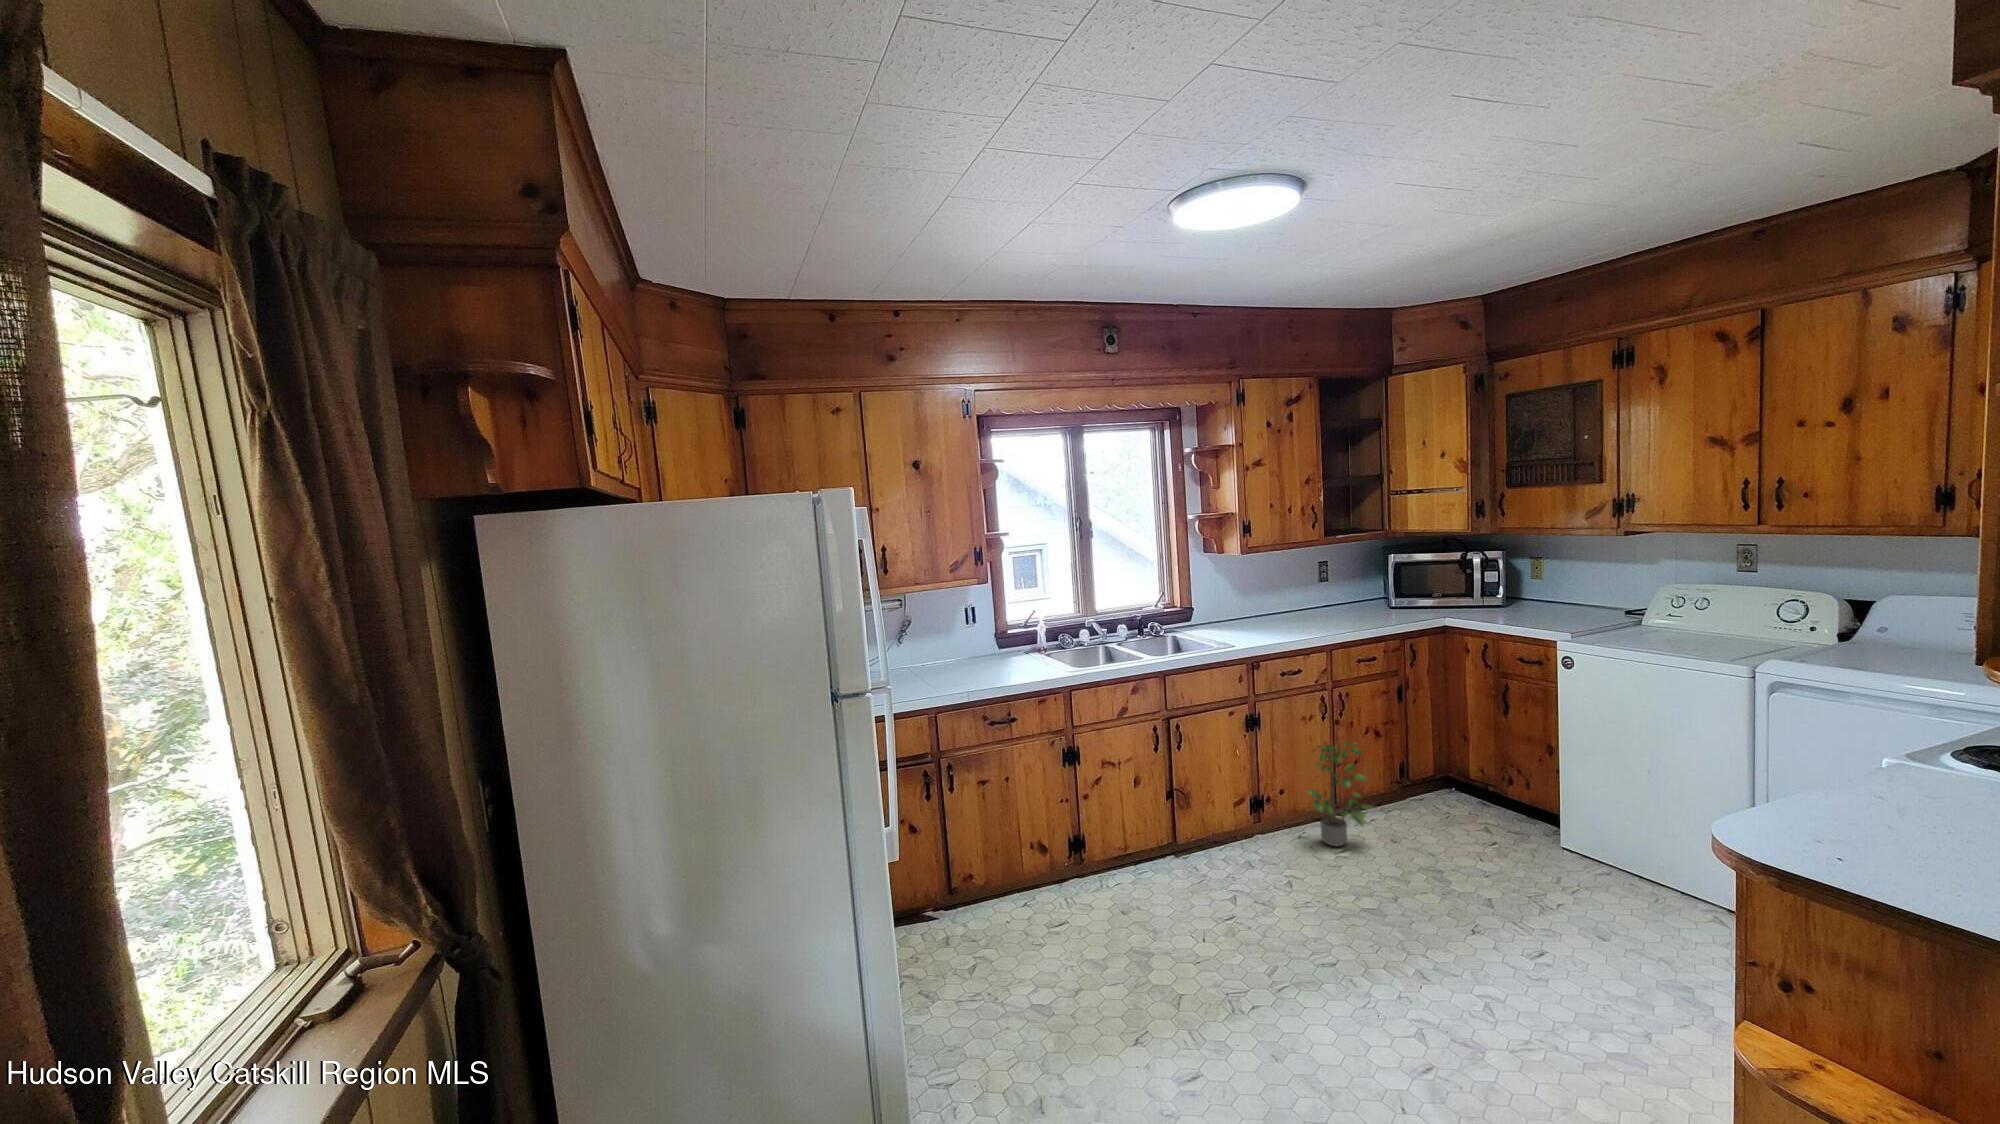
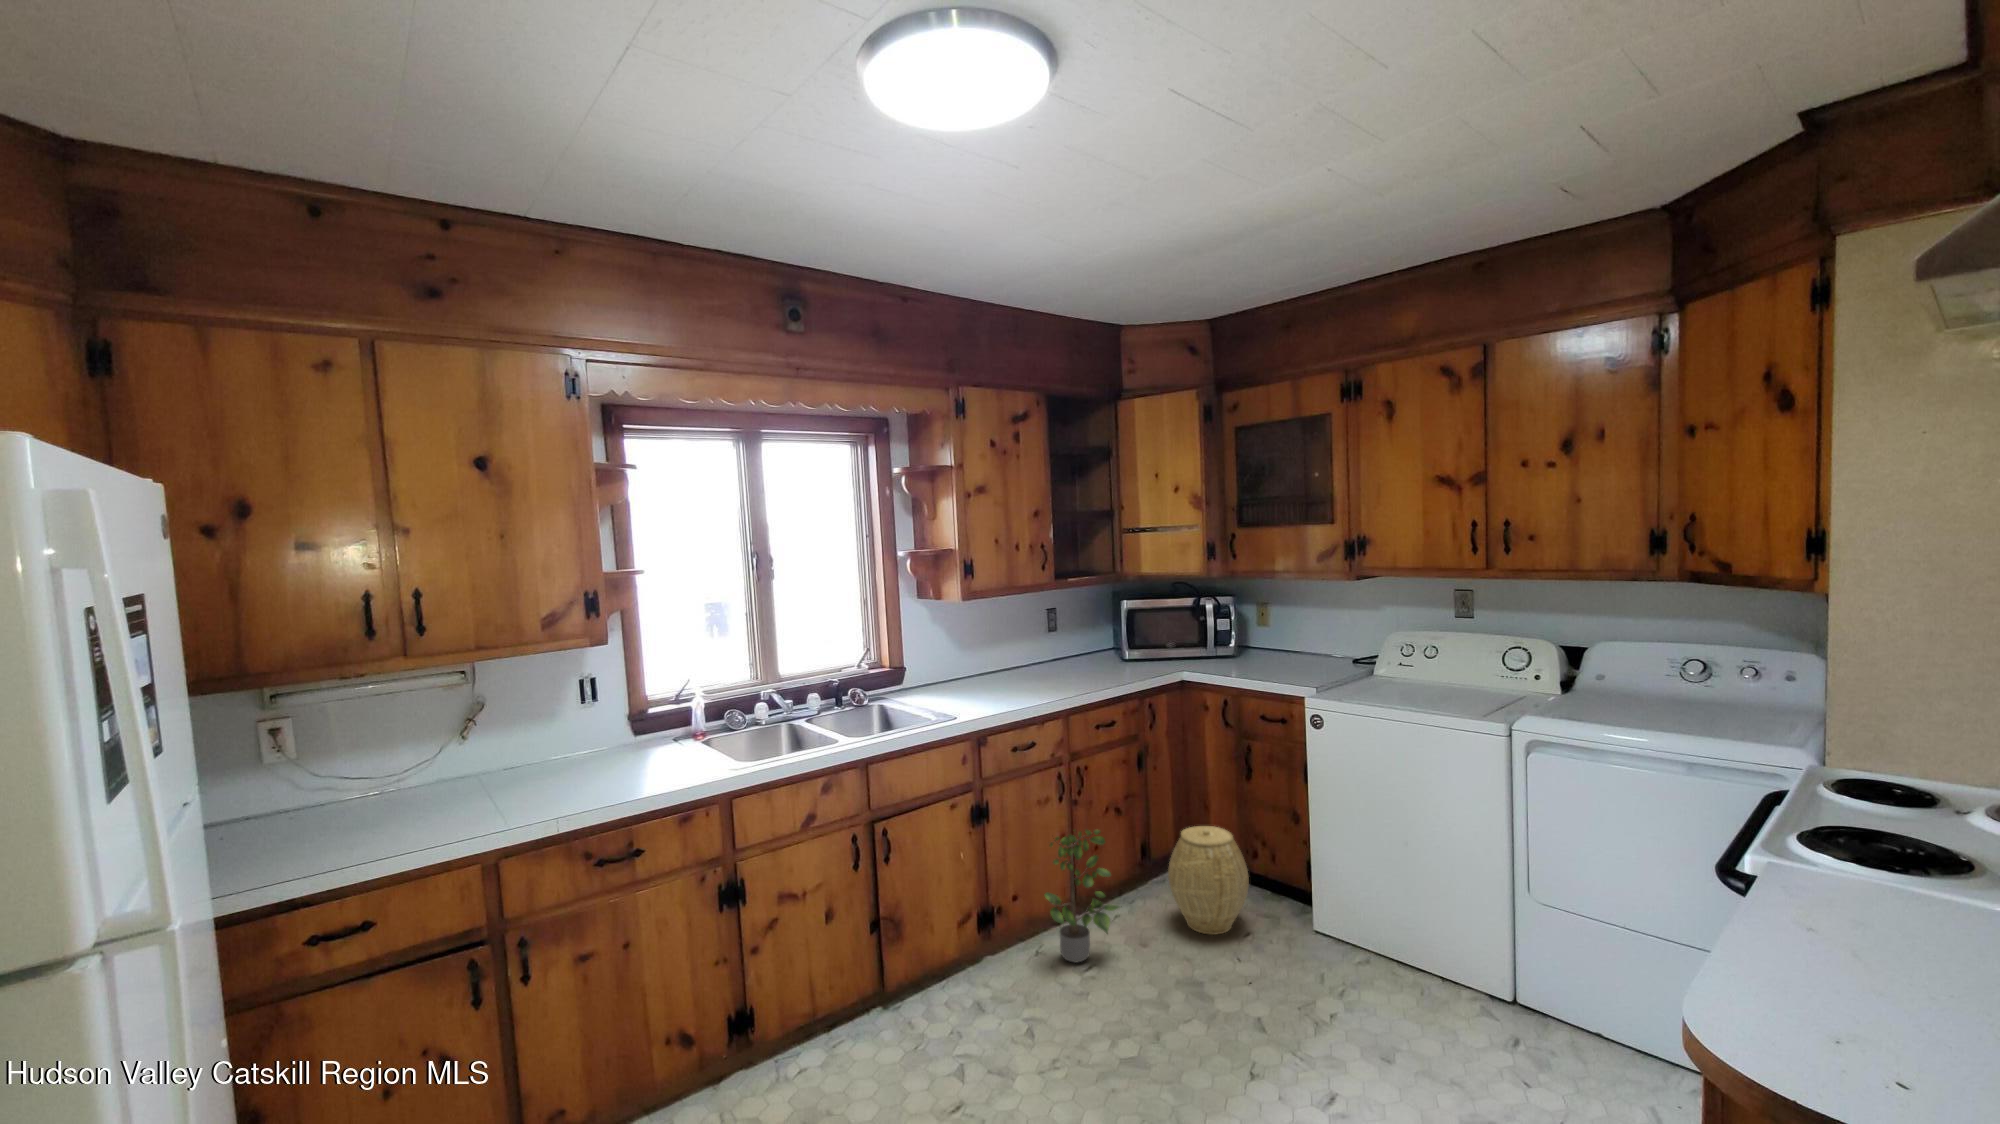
woven basket: none [1423,751,1502,843] -> present [1168,826,1249,935]

